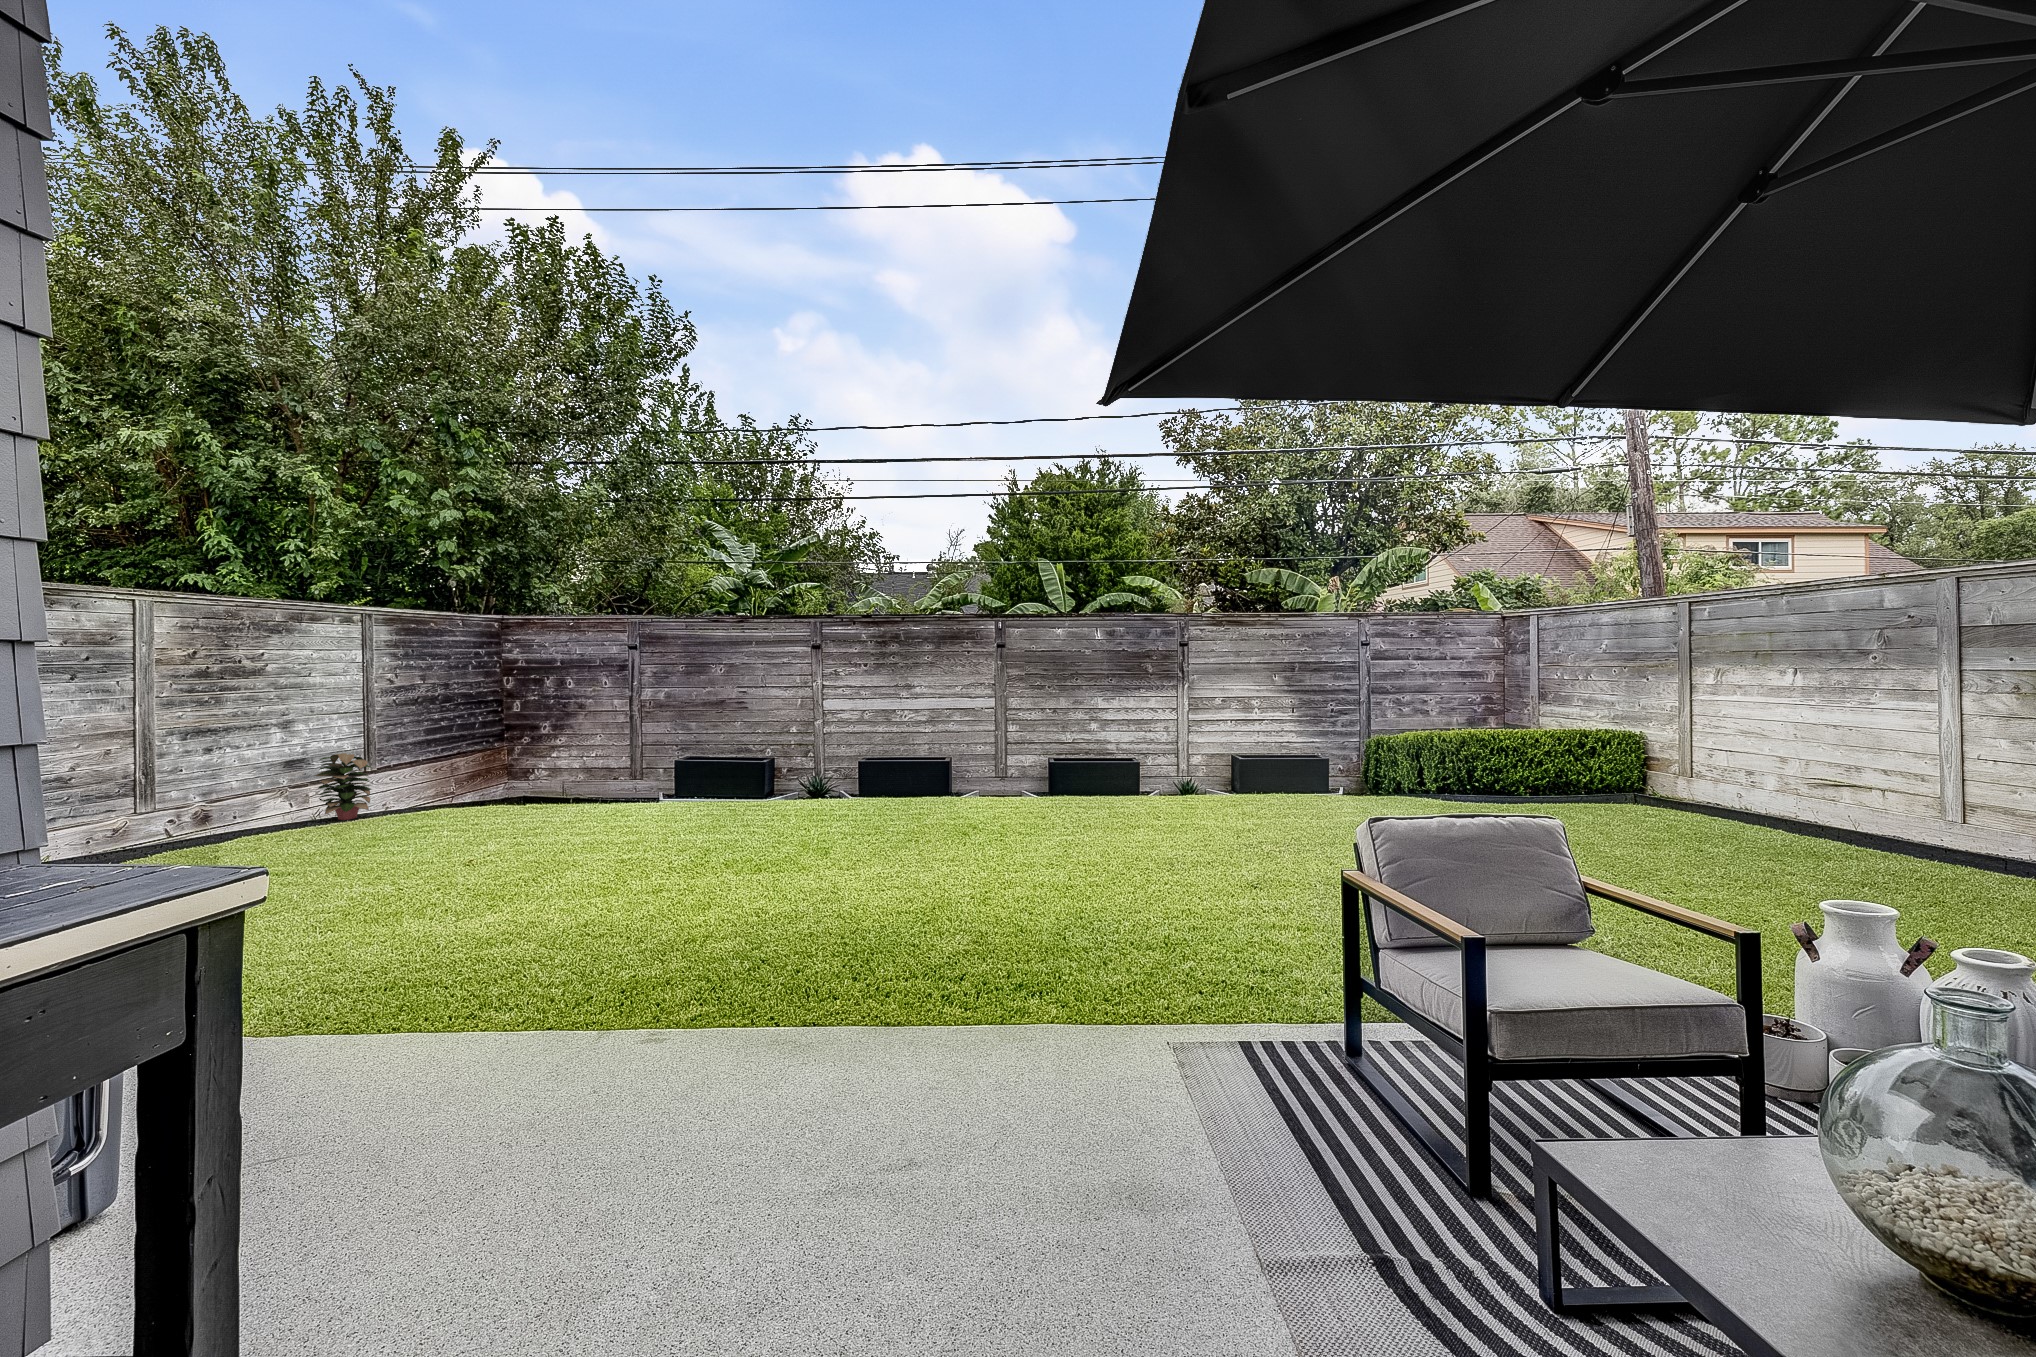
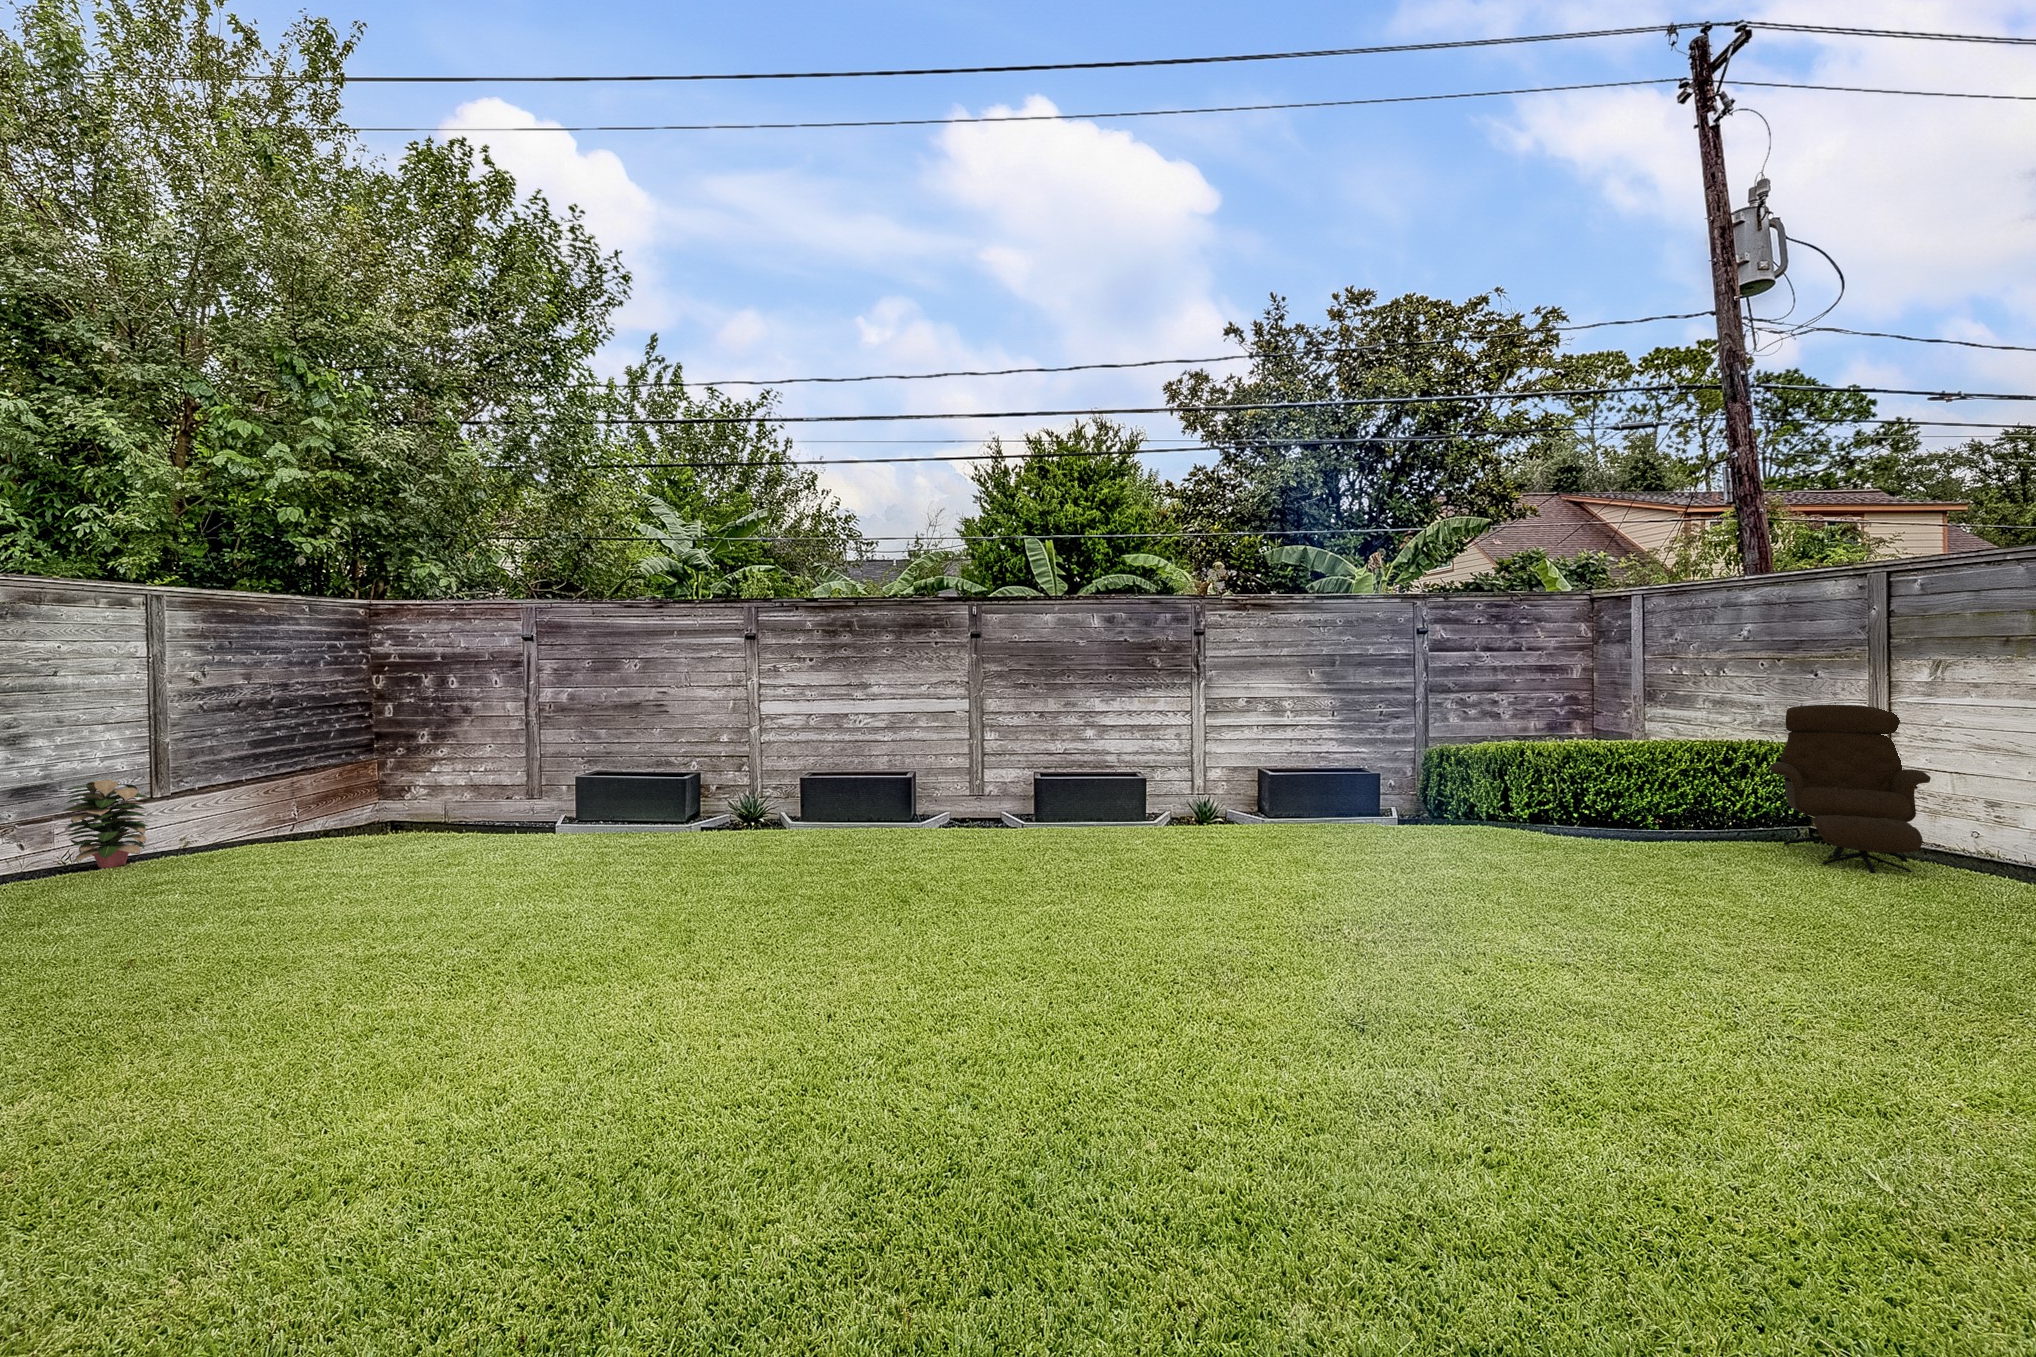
lounge chair: none [1607,700,1715,822] -> present [1770,705,1931,874]

